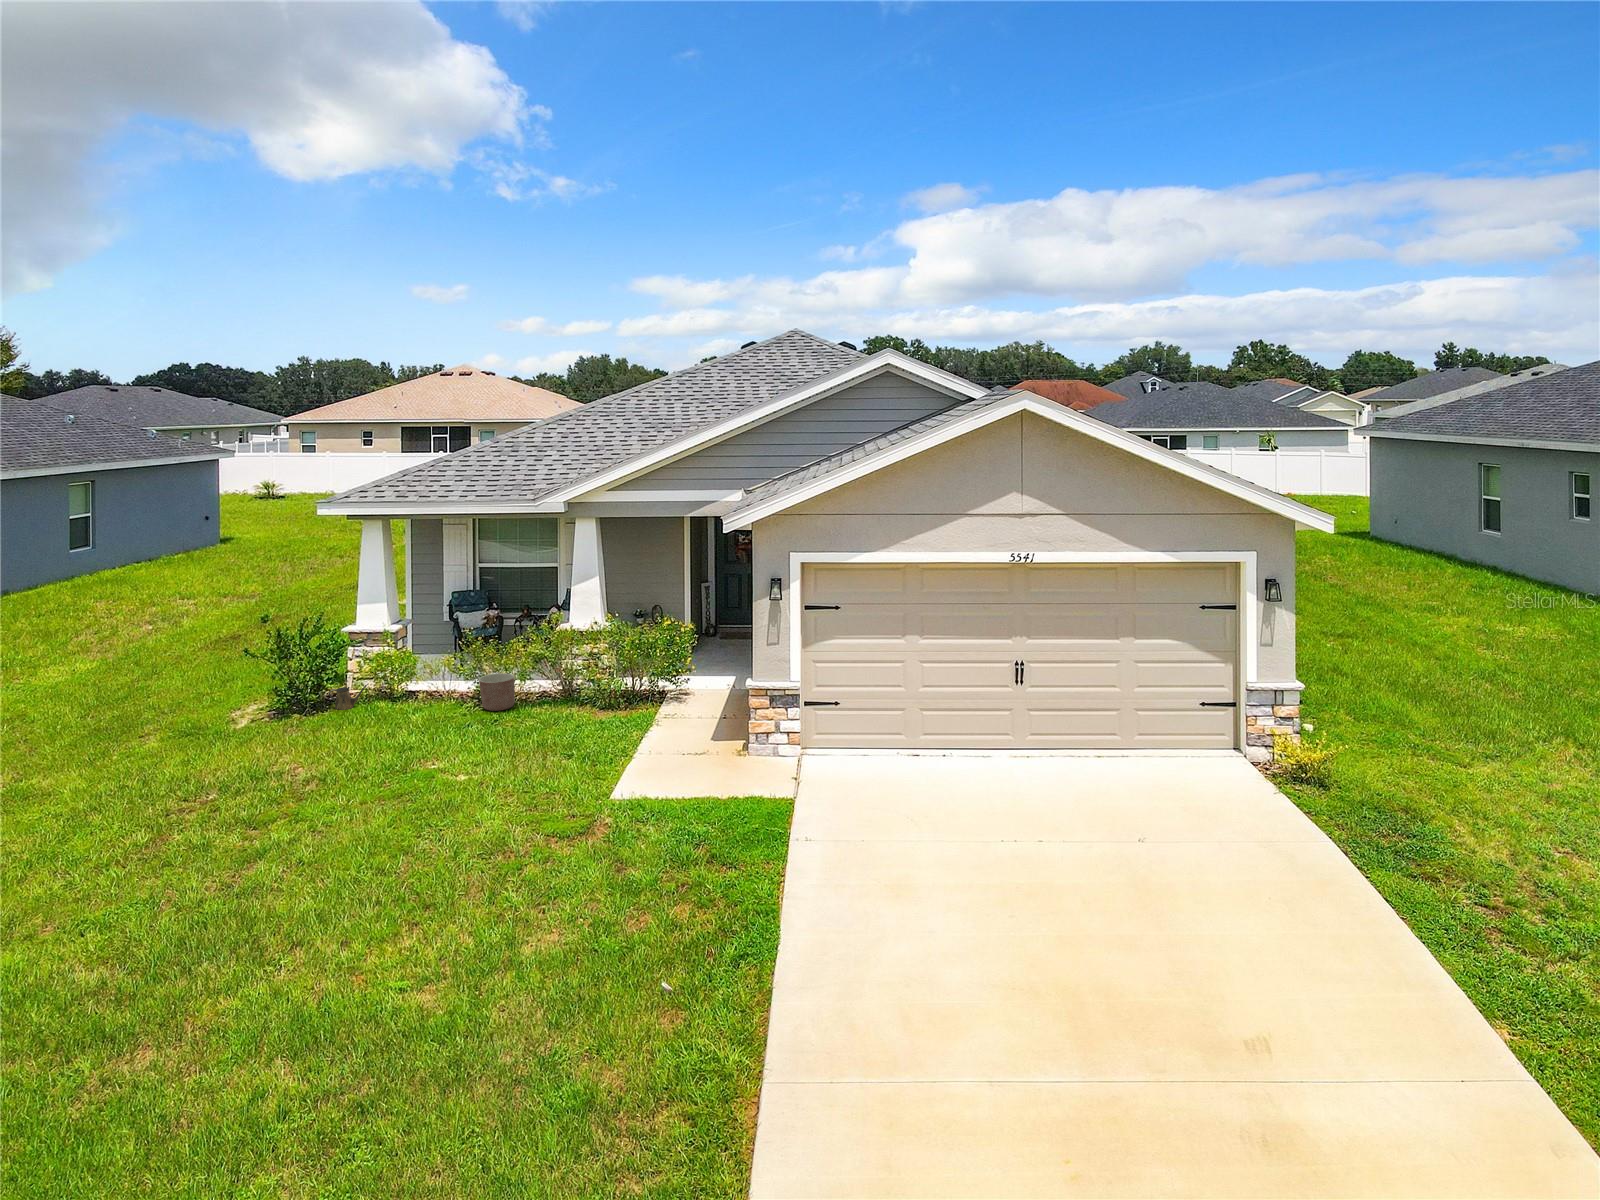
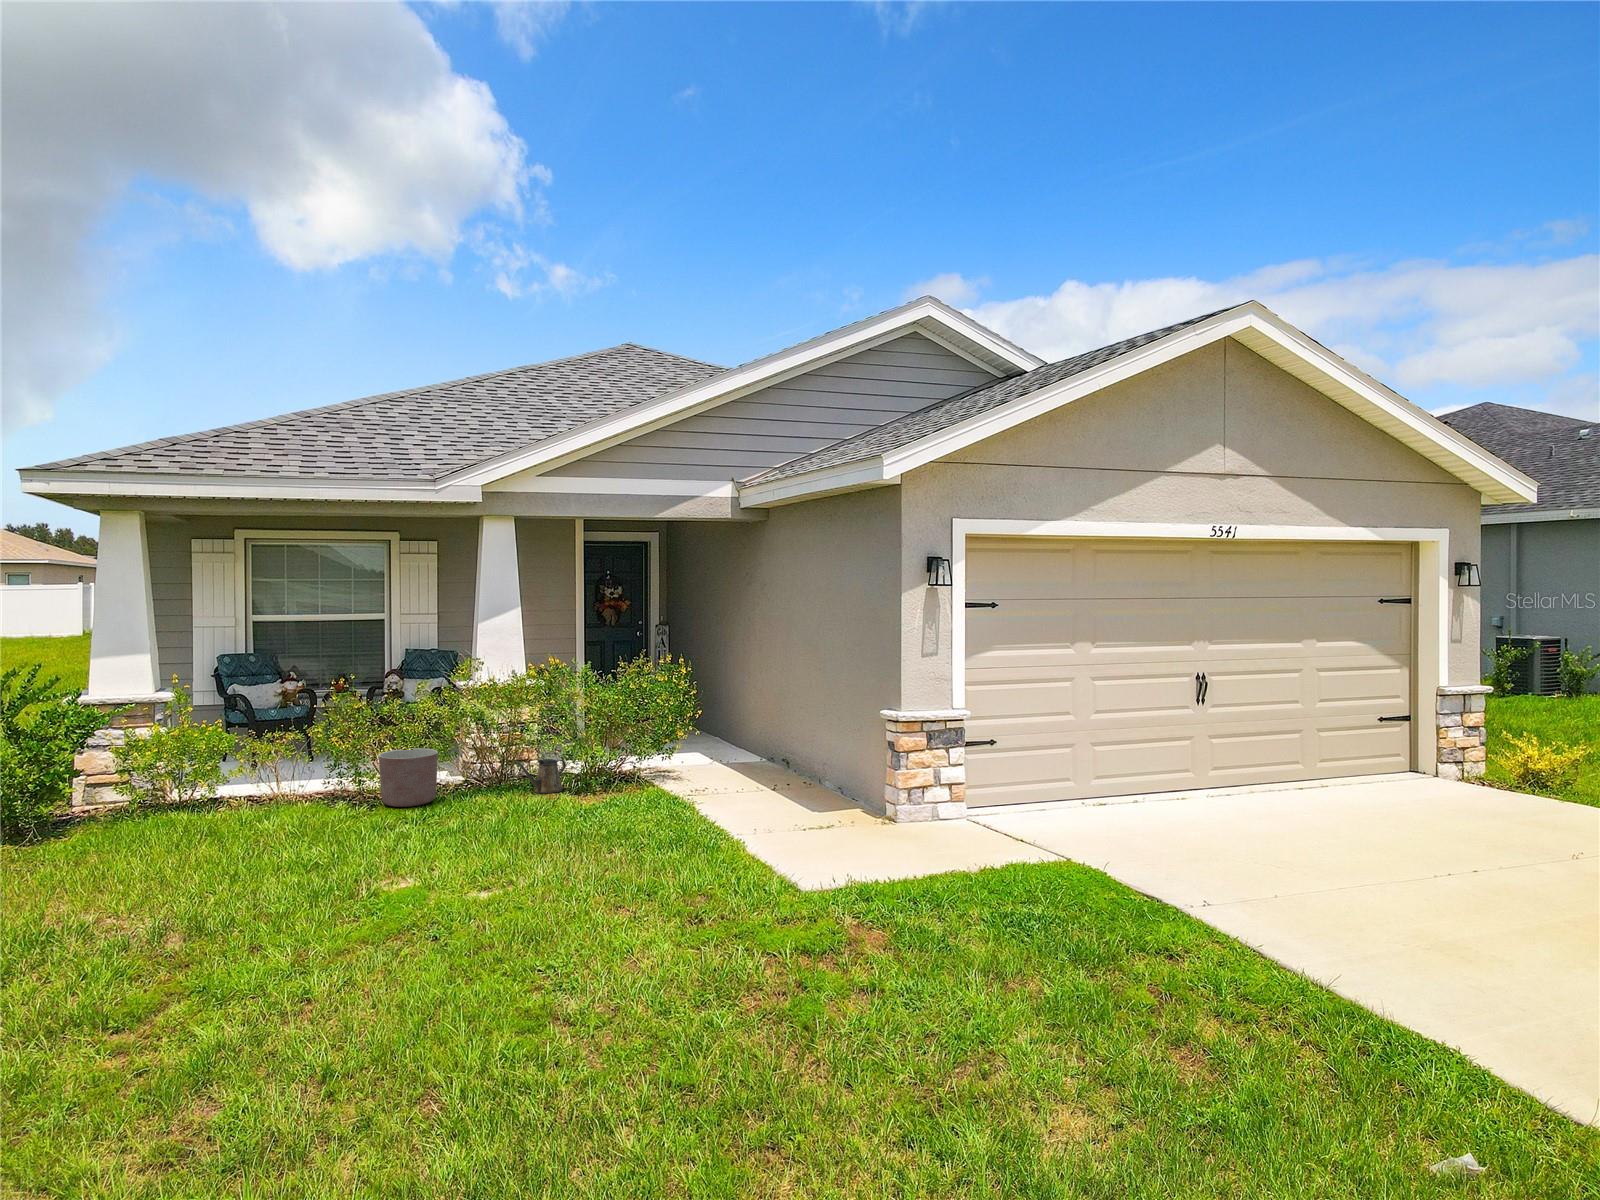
watering can: present [329,684,368,710] -> present [515,759,566,793]

